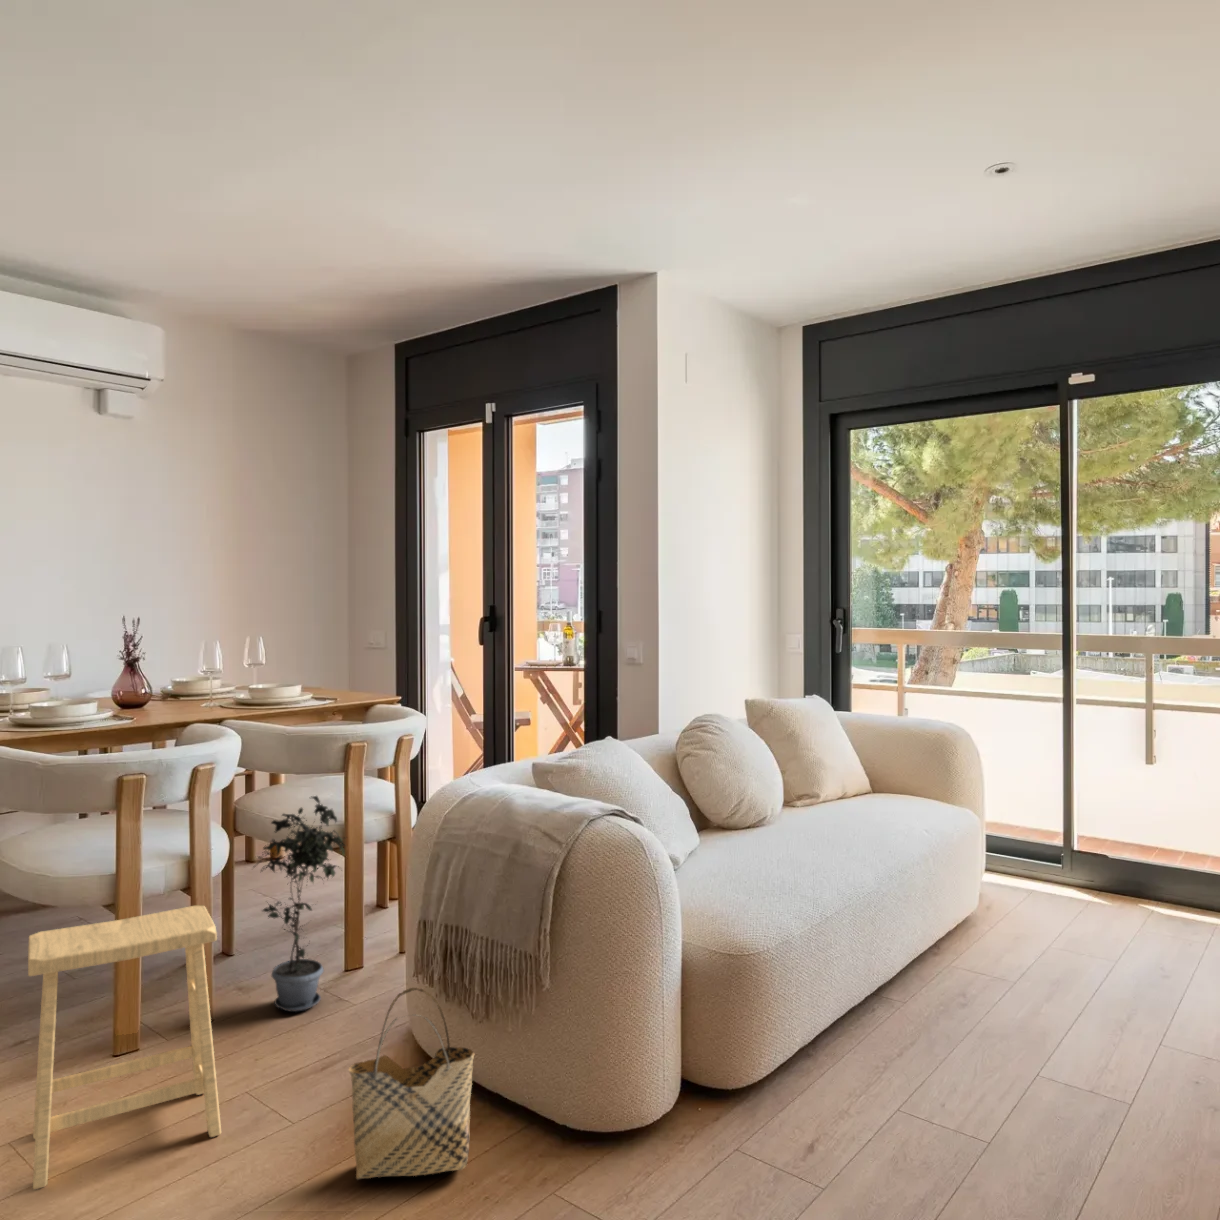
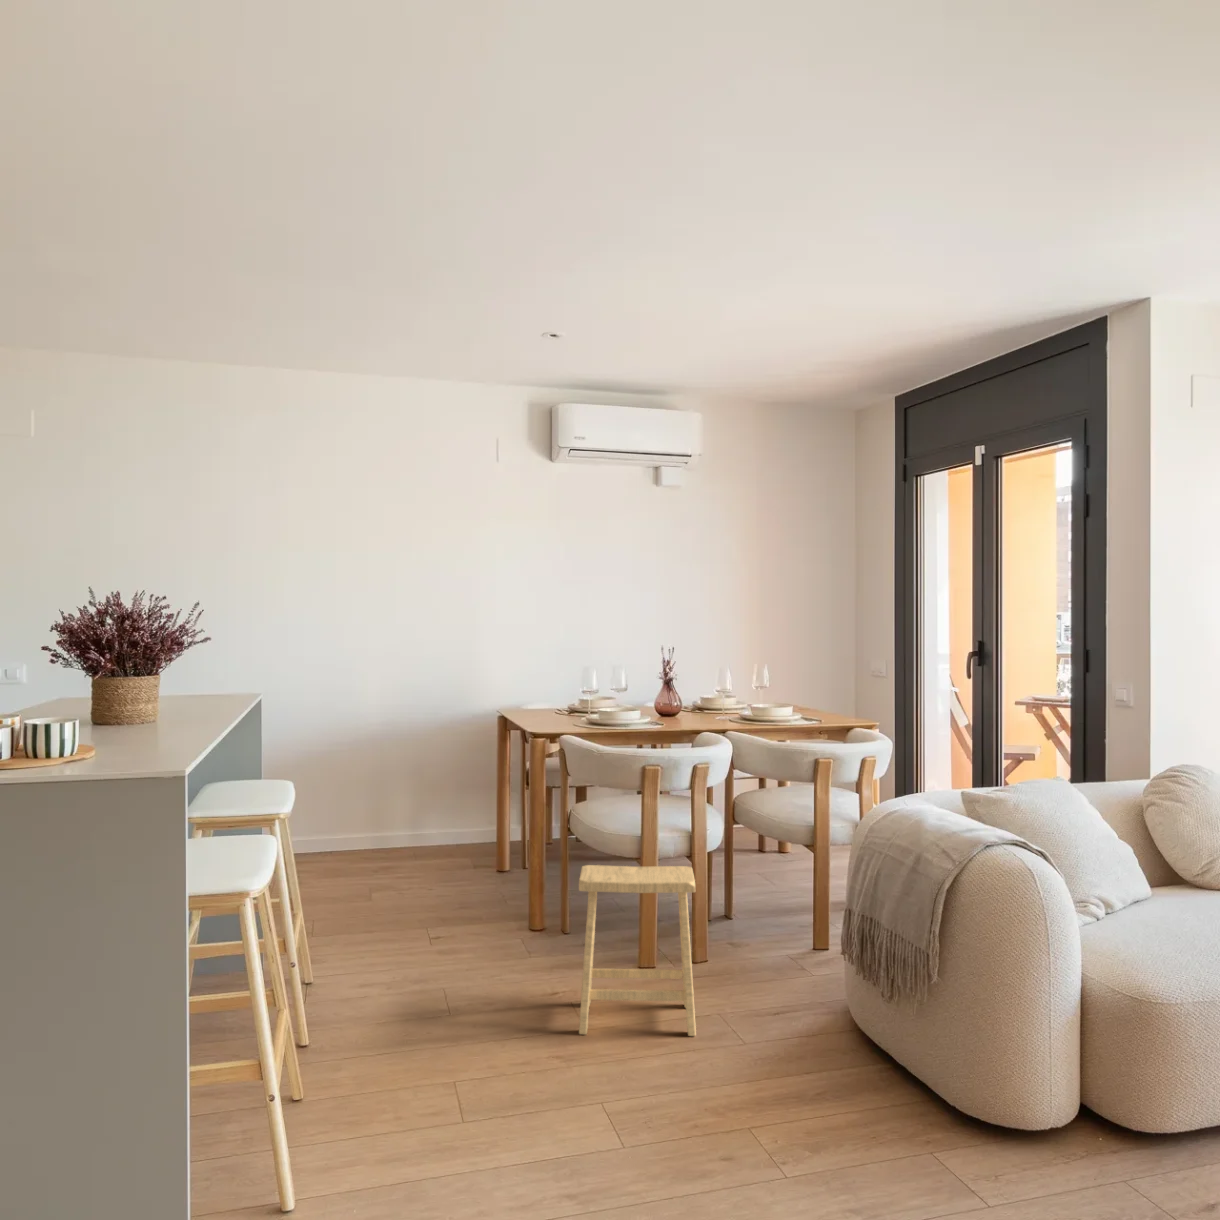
potted plant: present [258,796,345,1012] -> none [735,798,810,972]
woven basket: present [349,988,474,1179] -> none [777,956,878,1109]

